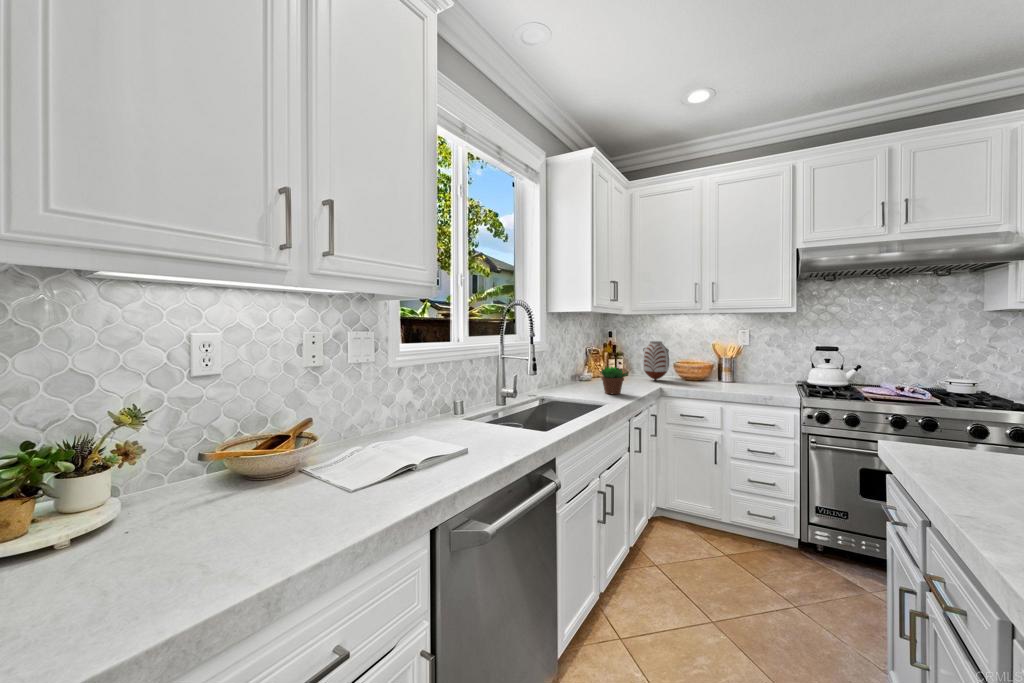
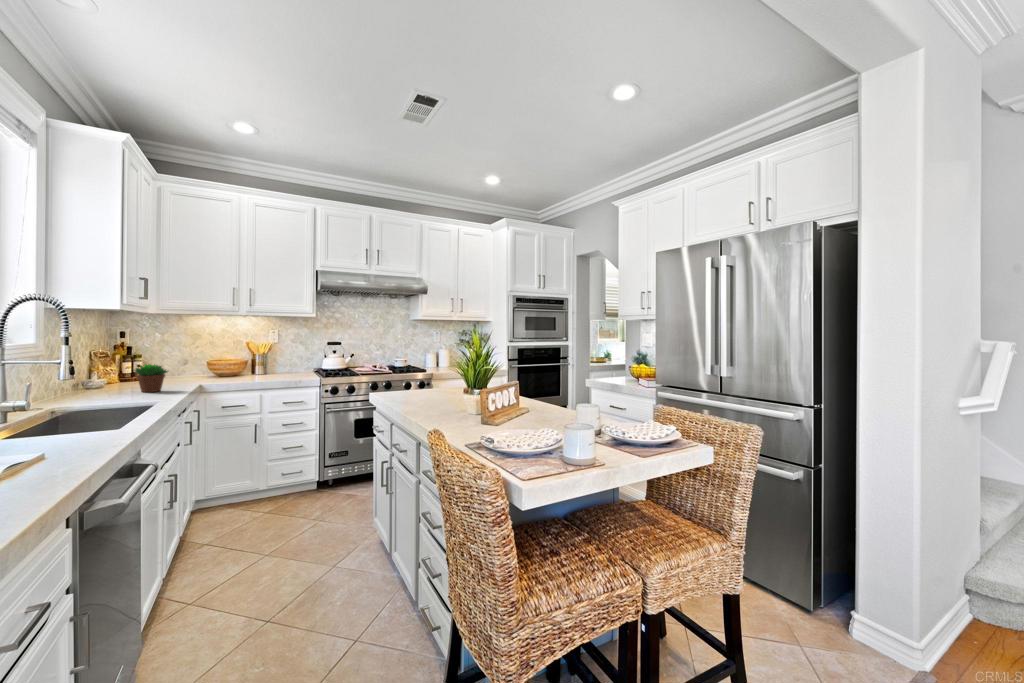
vase: present [643,341,669,380] -> none [173,340,204,379]

